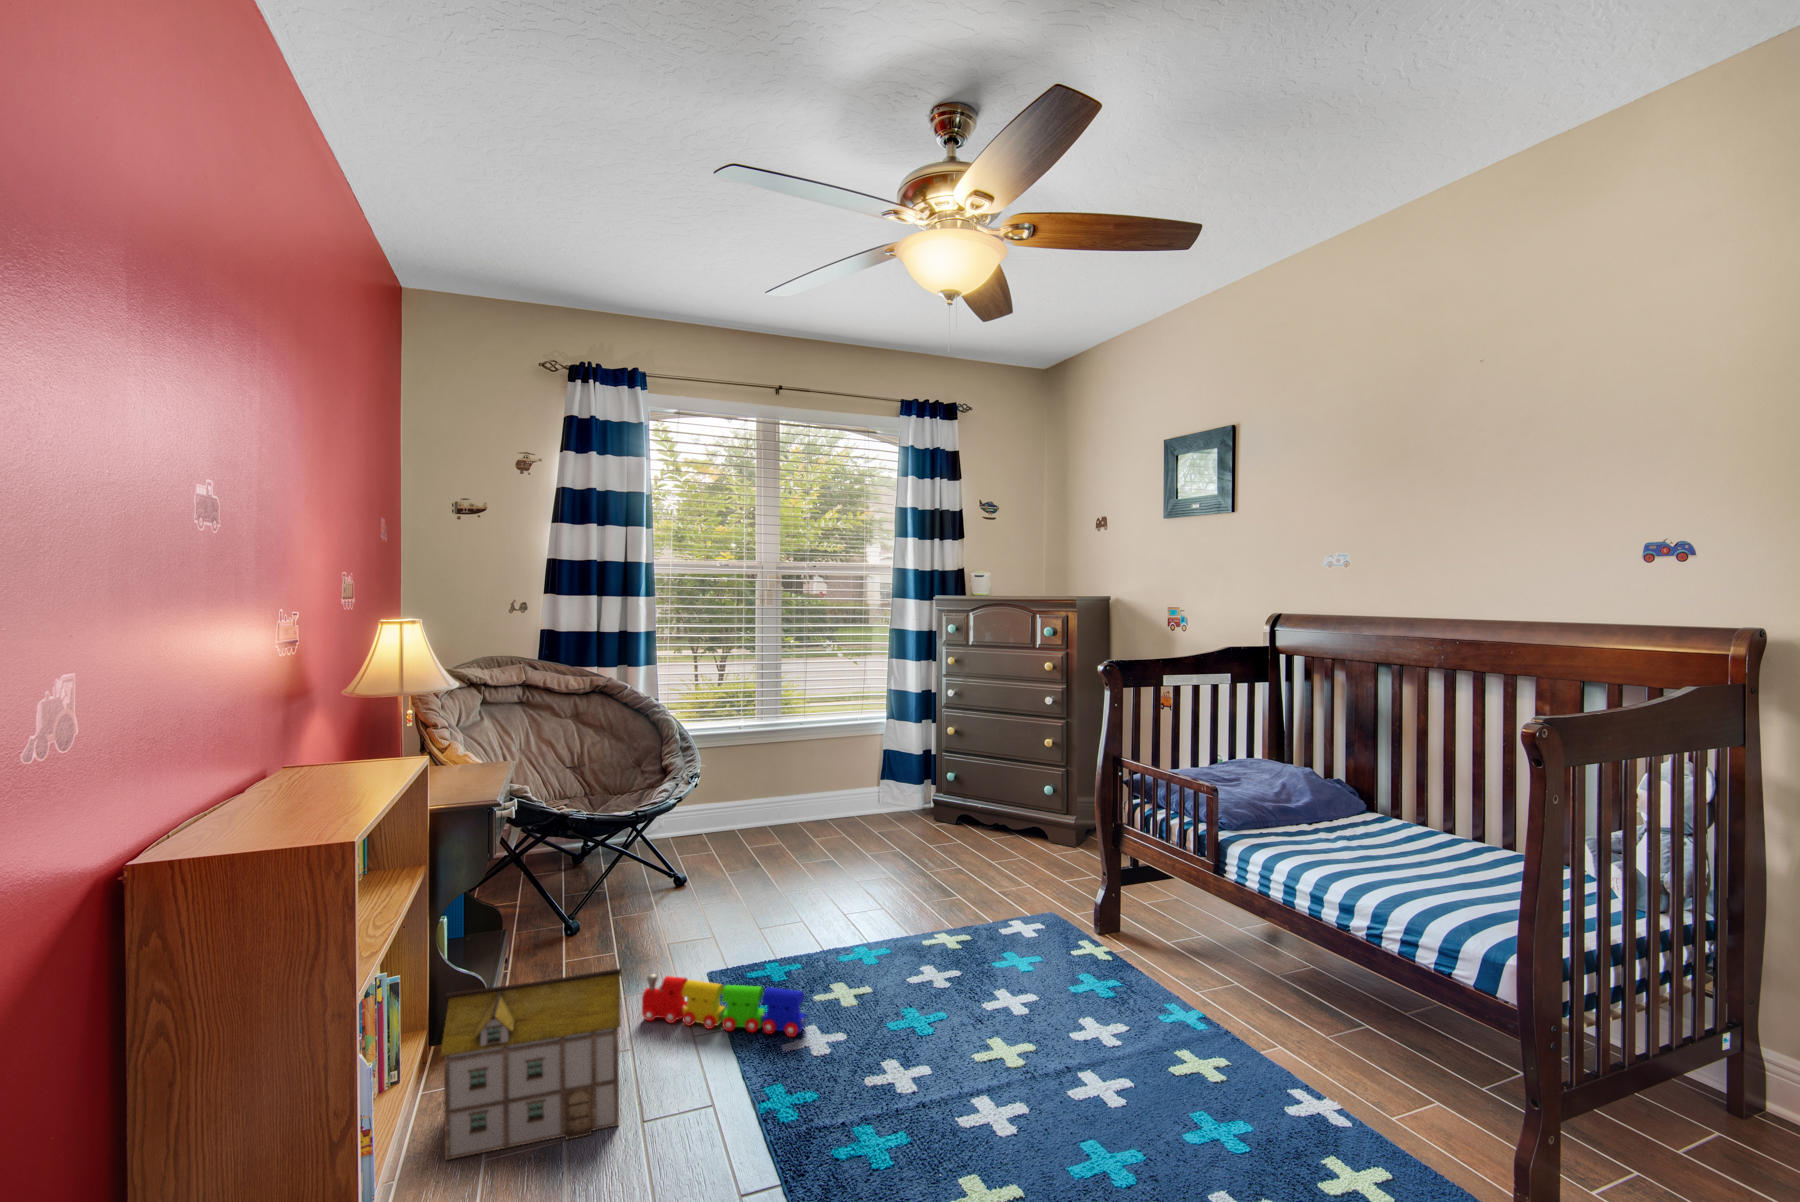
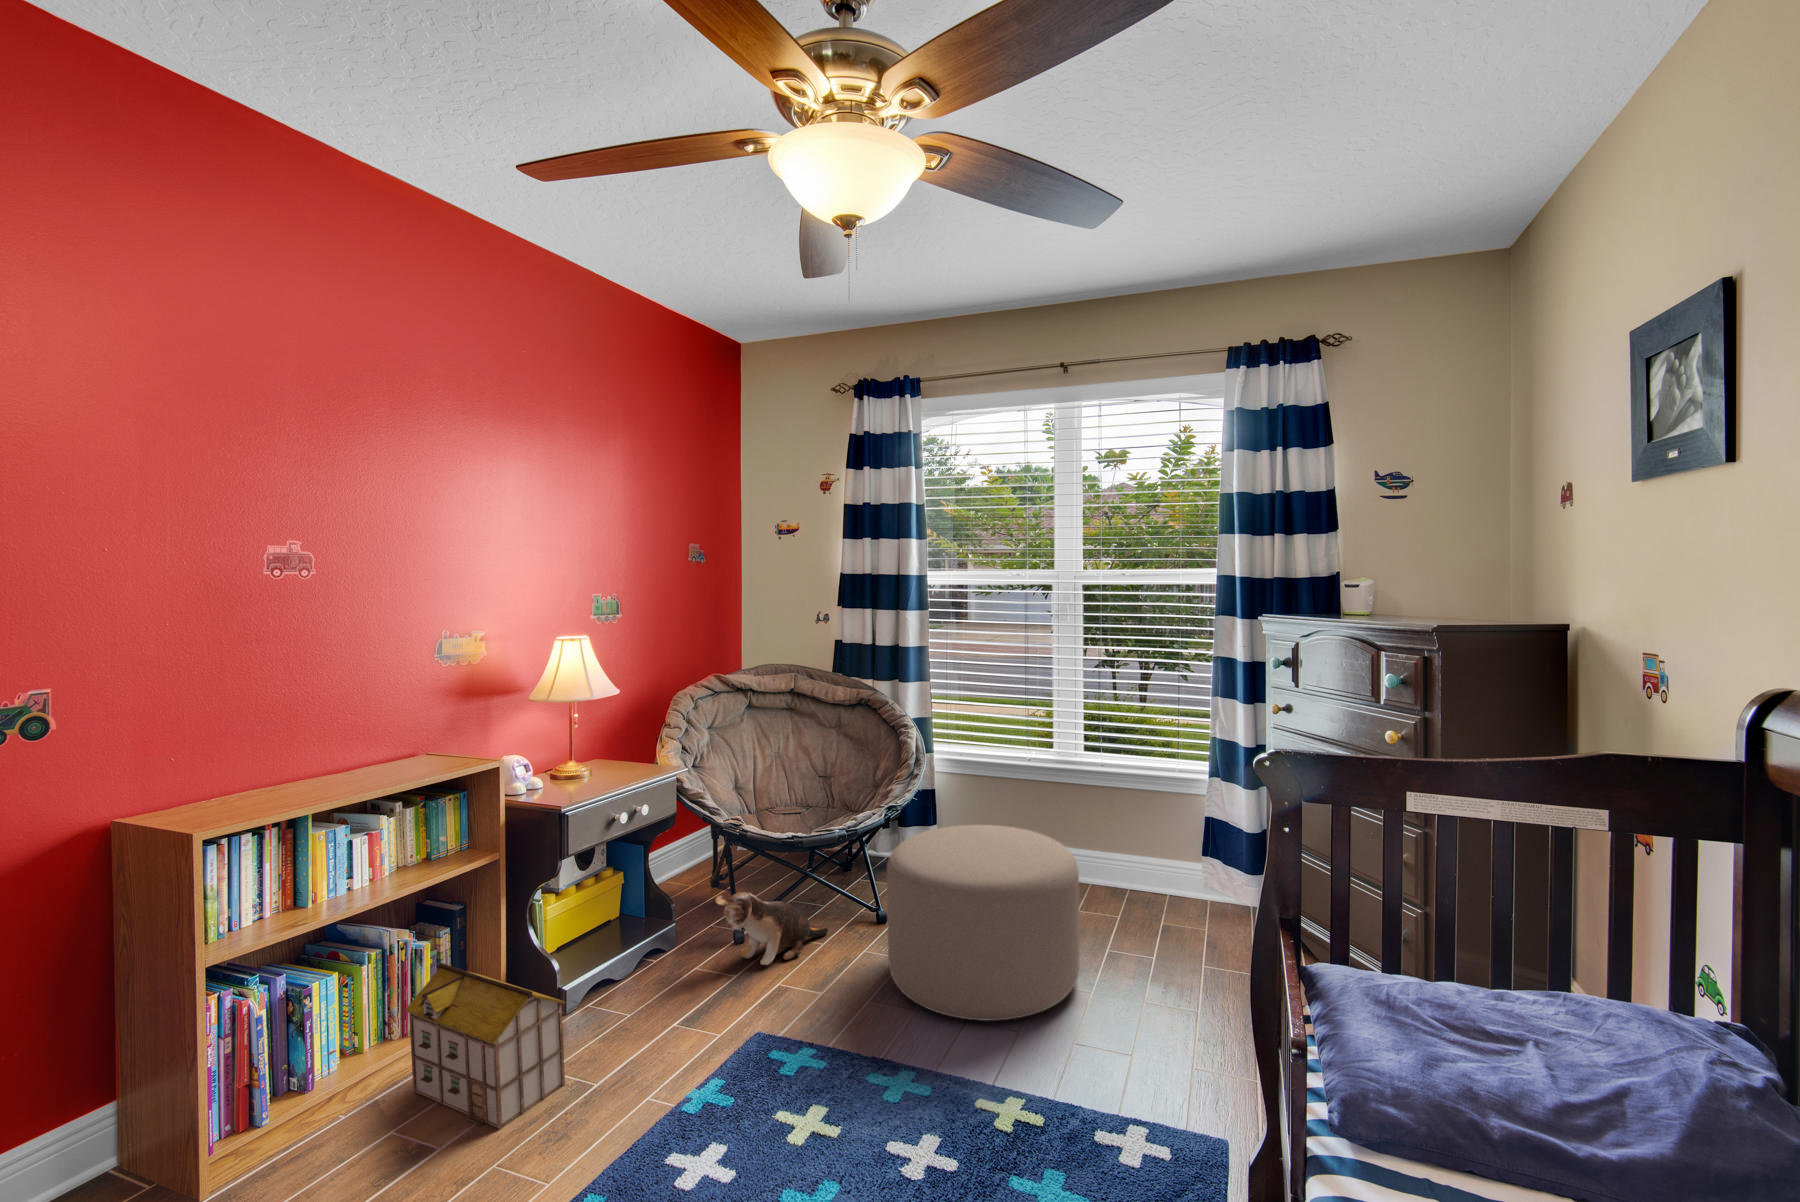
ottoman: none [751,767,912,917] -> present [886,825,1080,1021]
plush toy: none [599,870,664,944] -> present [716,892,828,965]
toy train: present [642,974,806,1037] -> none [649,1003,723,1125]

